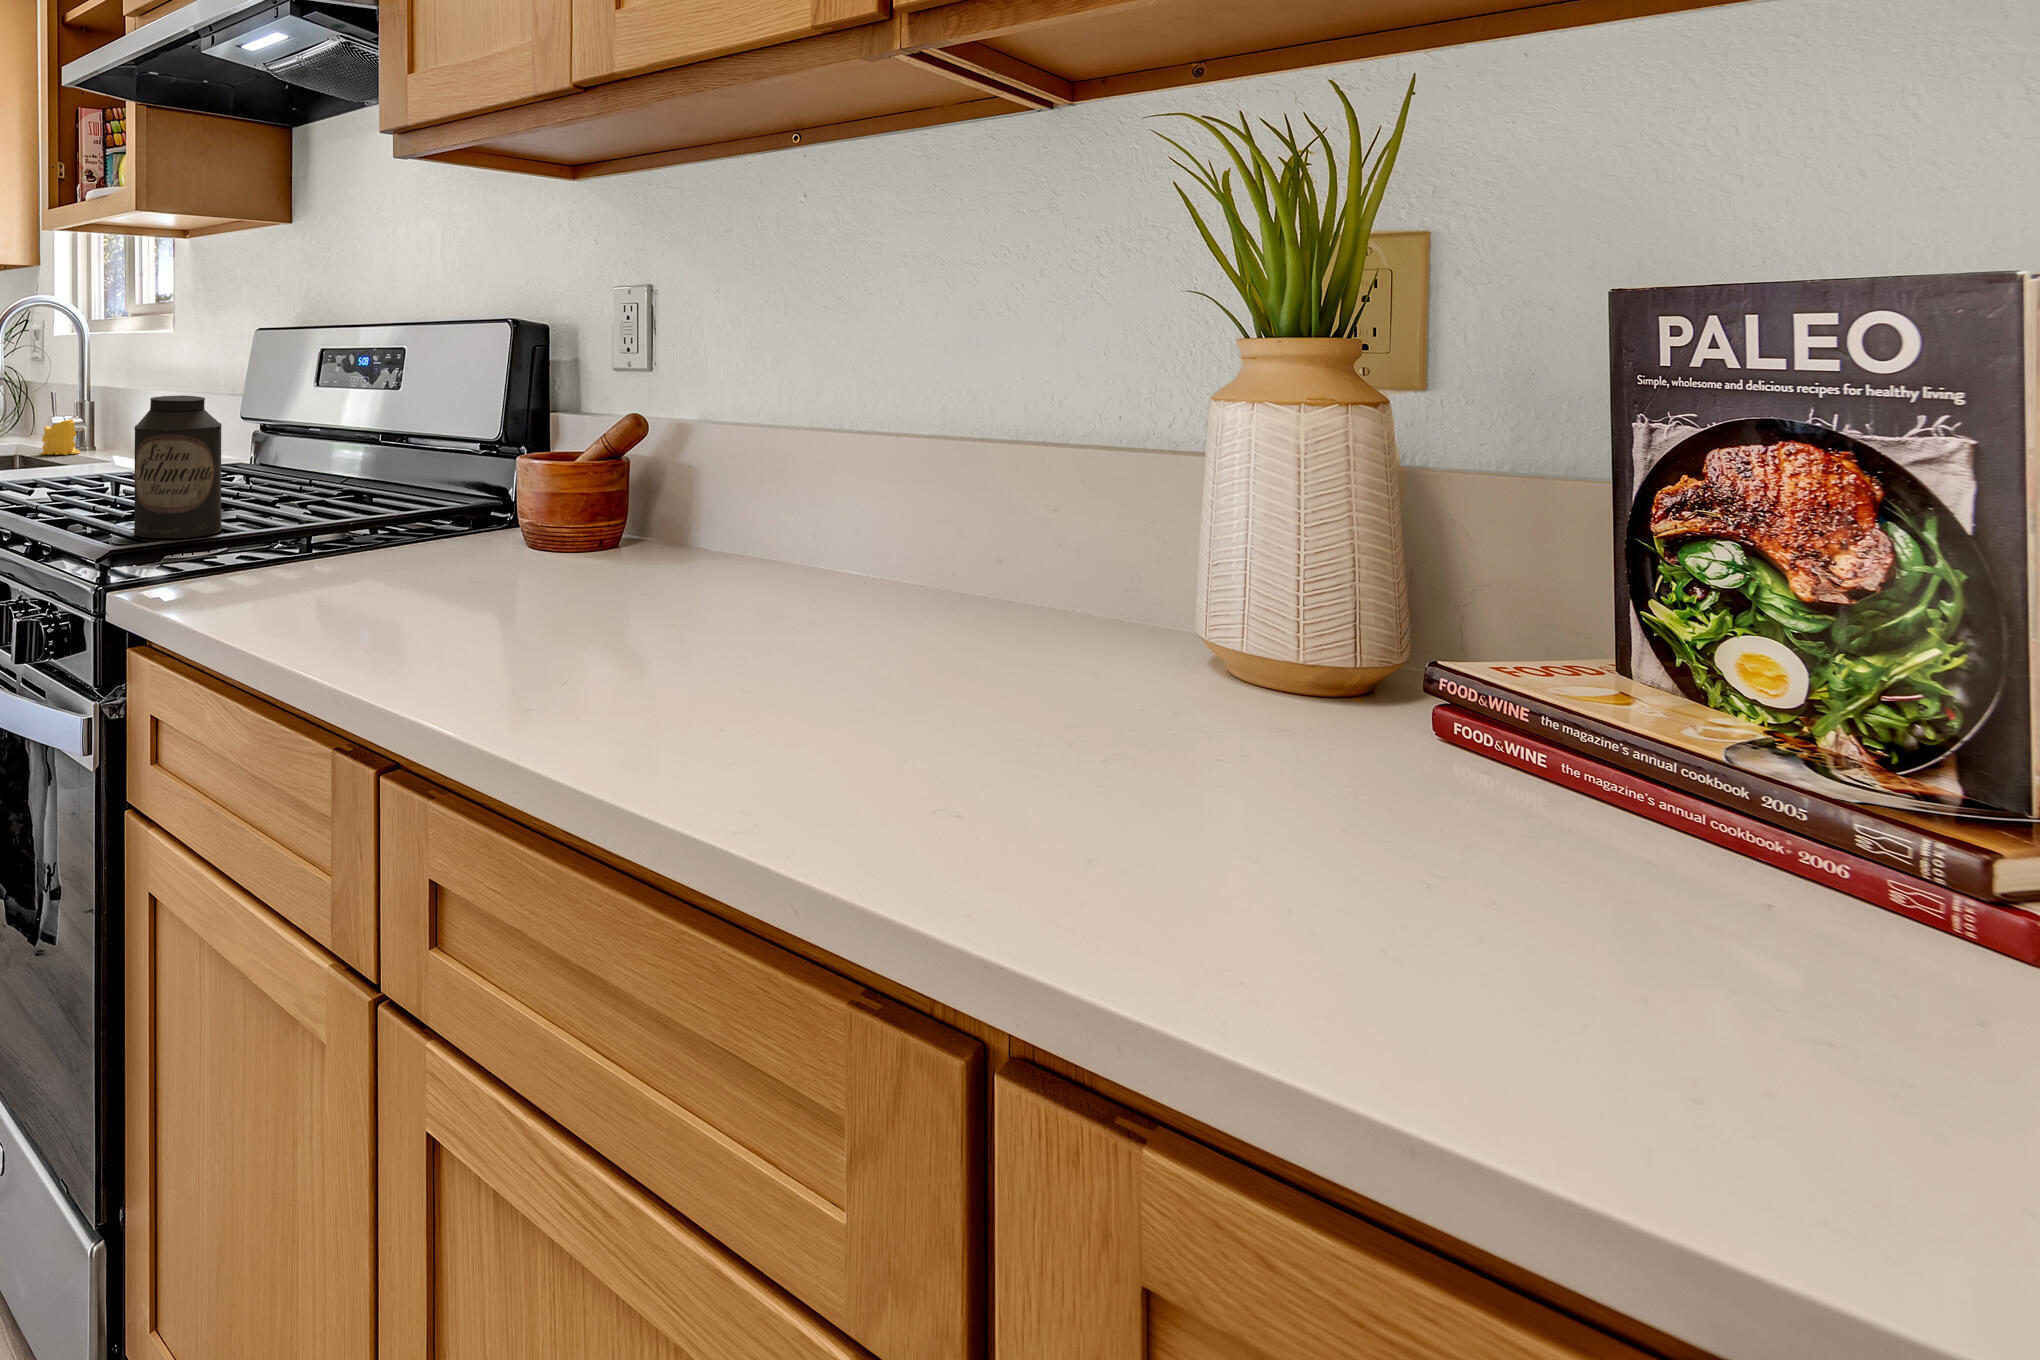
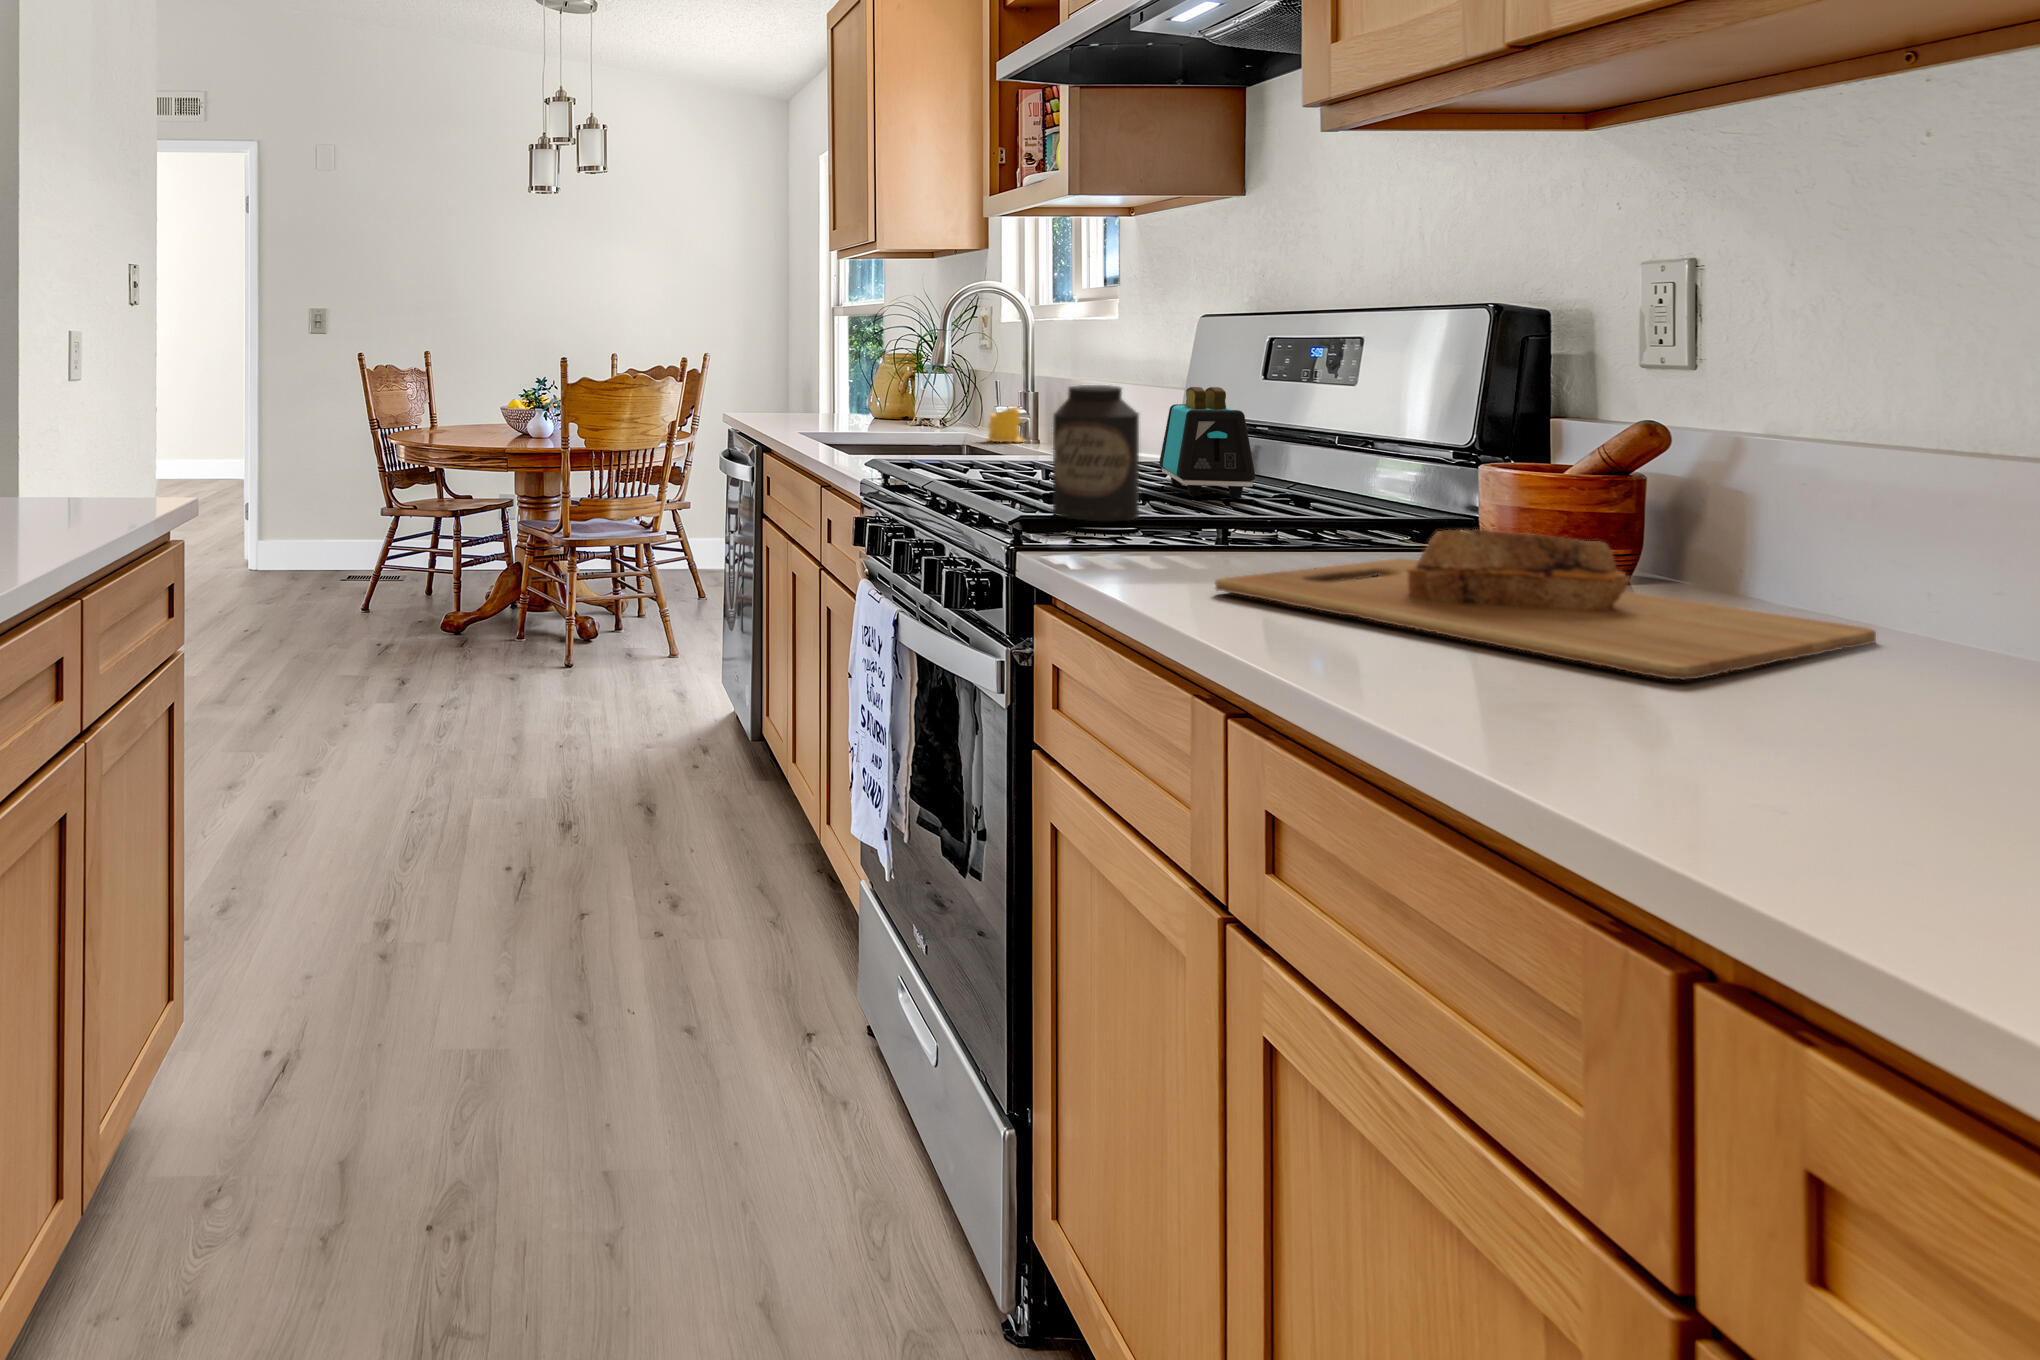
toaster: none [223,396,312,501] -> present [1159,387,1255,498]
cutting board: none [338,526,814,658] -> present [1215,529,1876,680]

